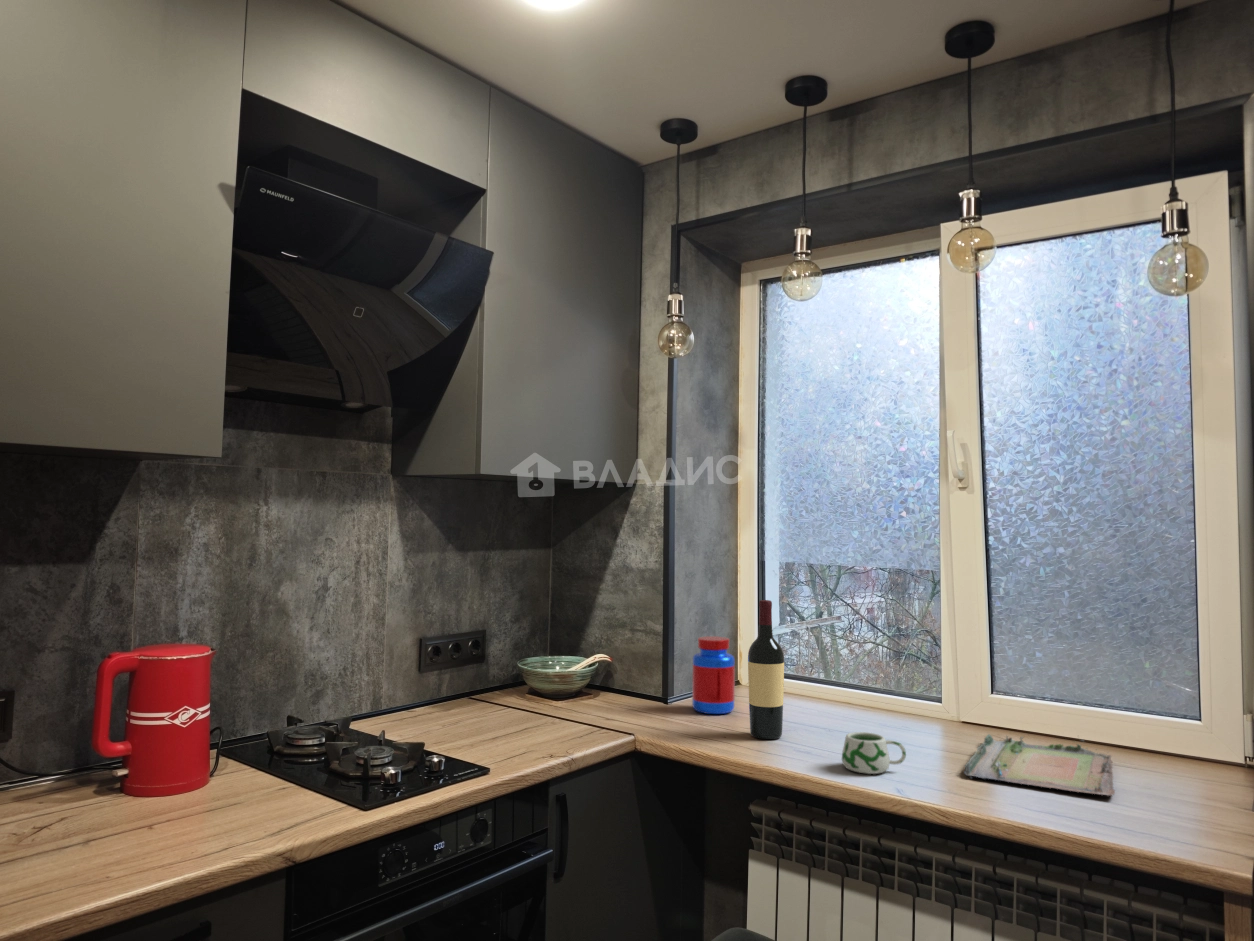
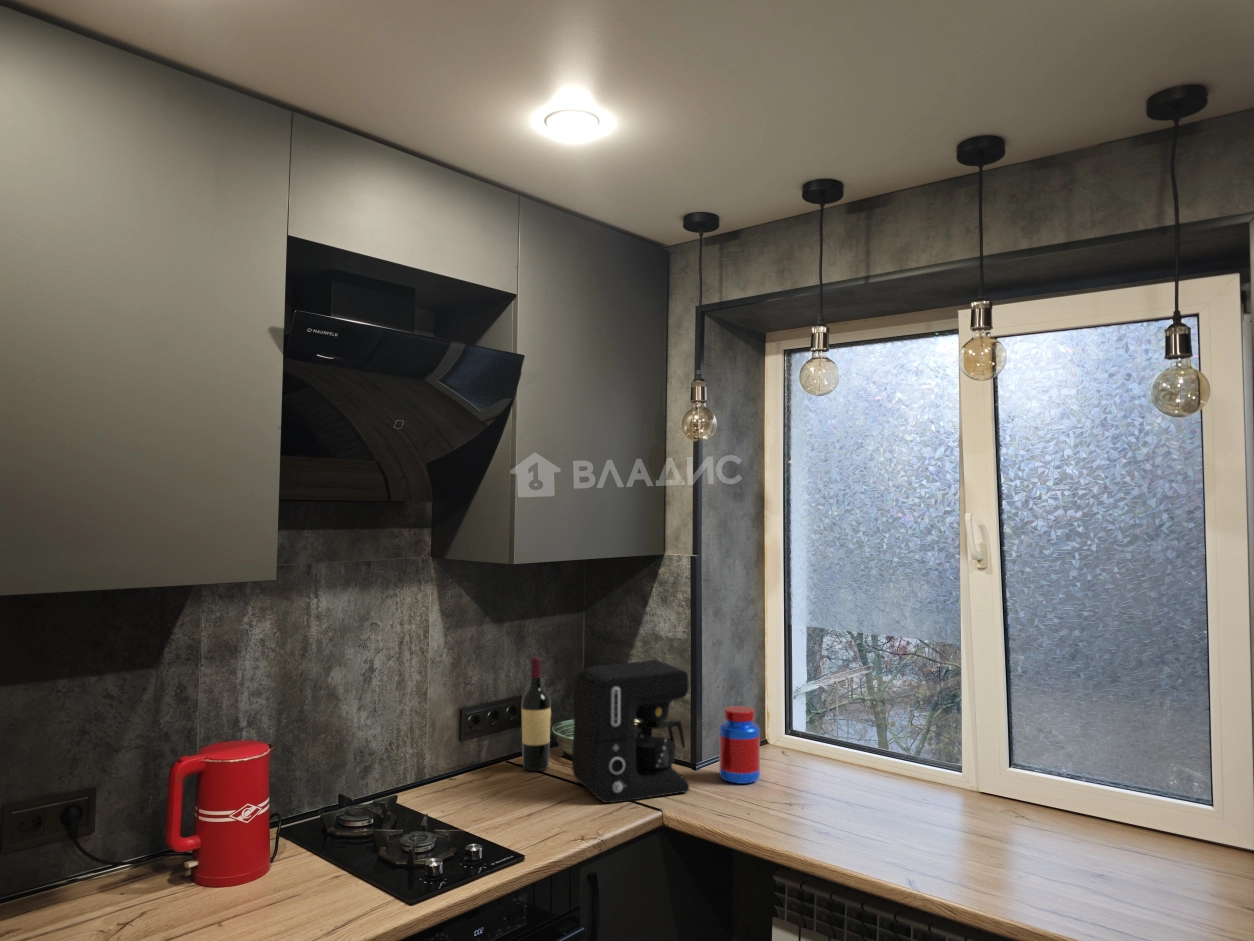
coffee maker: none [538,588,662,729] -> present [572,660,689,803]
wine bottle: present [748,600,784,739] -> present [522,657,551,771]
mug: present [842,732,906,774] -> none [859,819,920,863]
tray: present [964,734,1115,796] -> none [976,814,1125,895]

